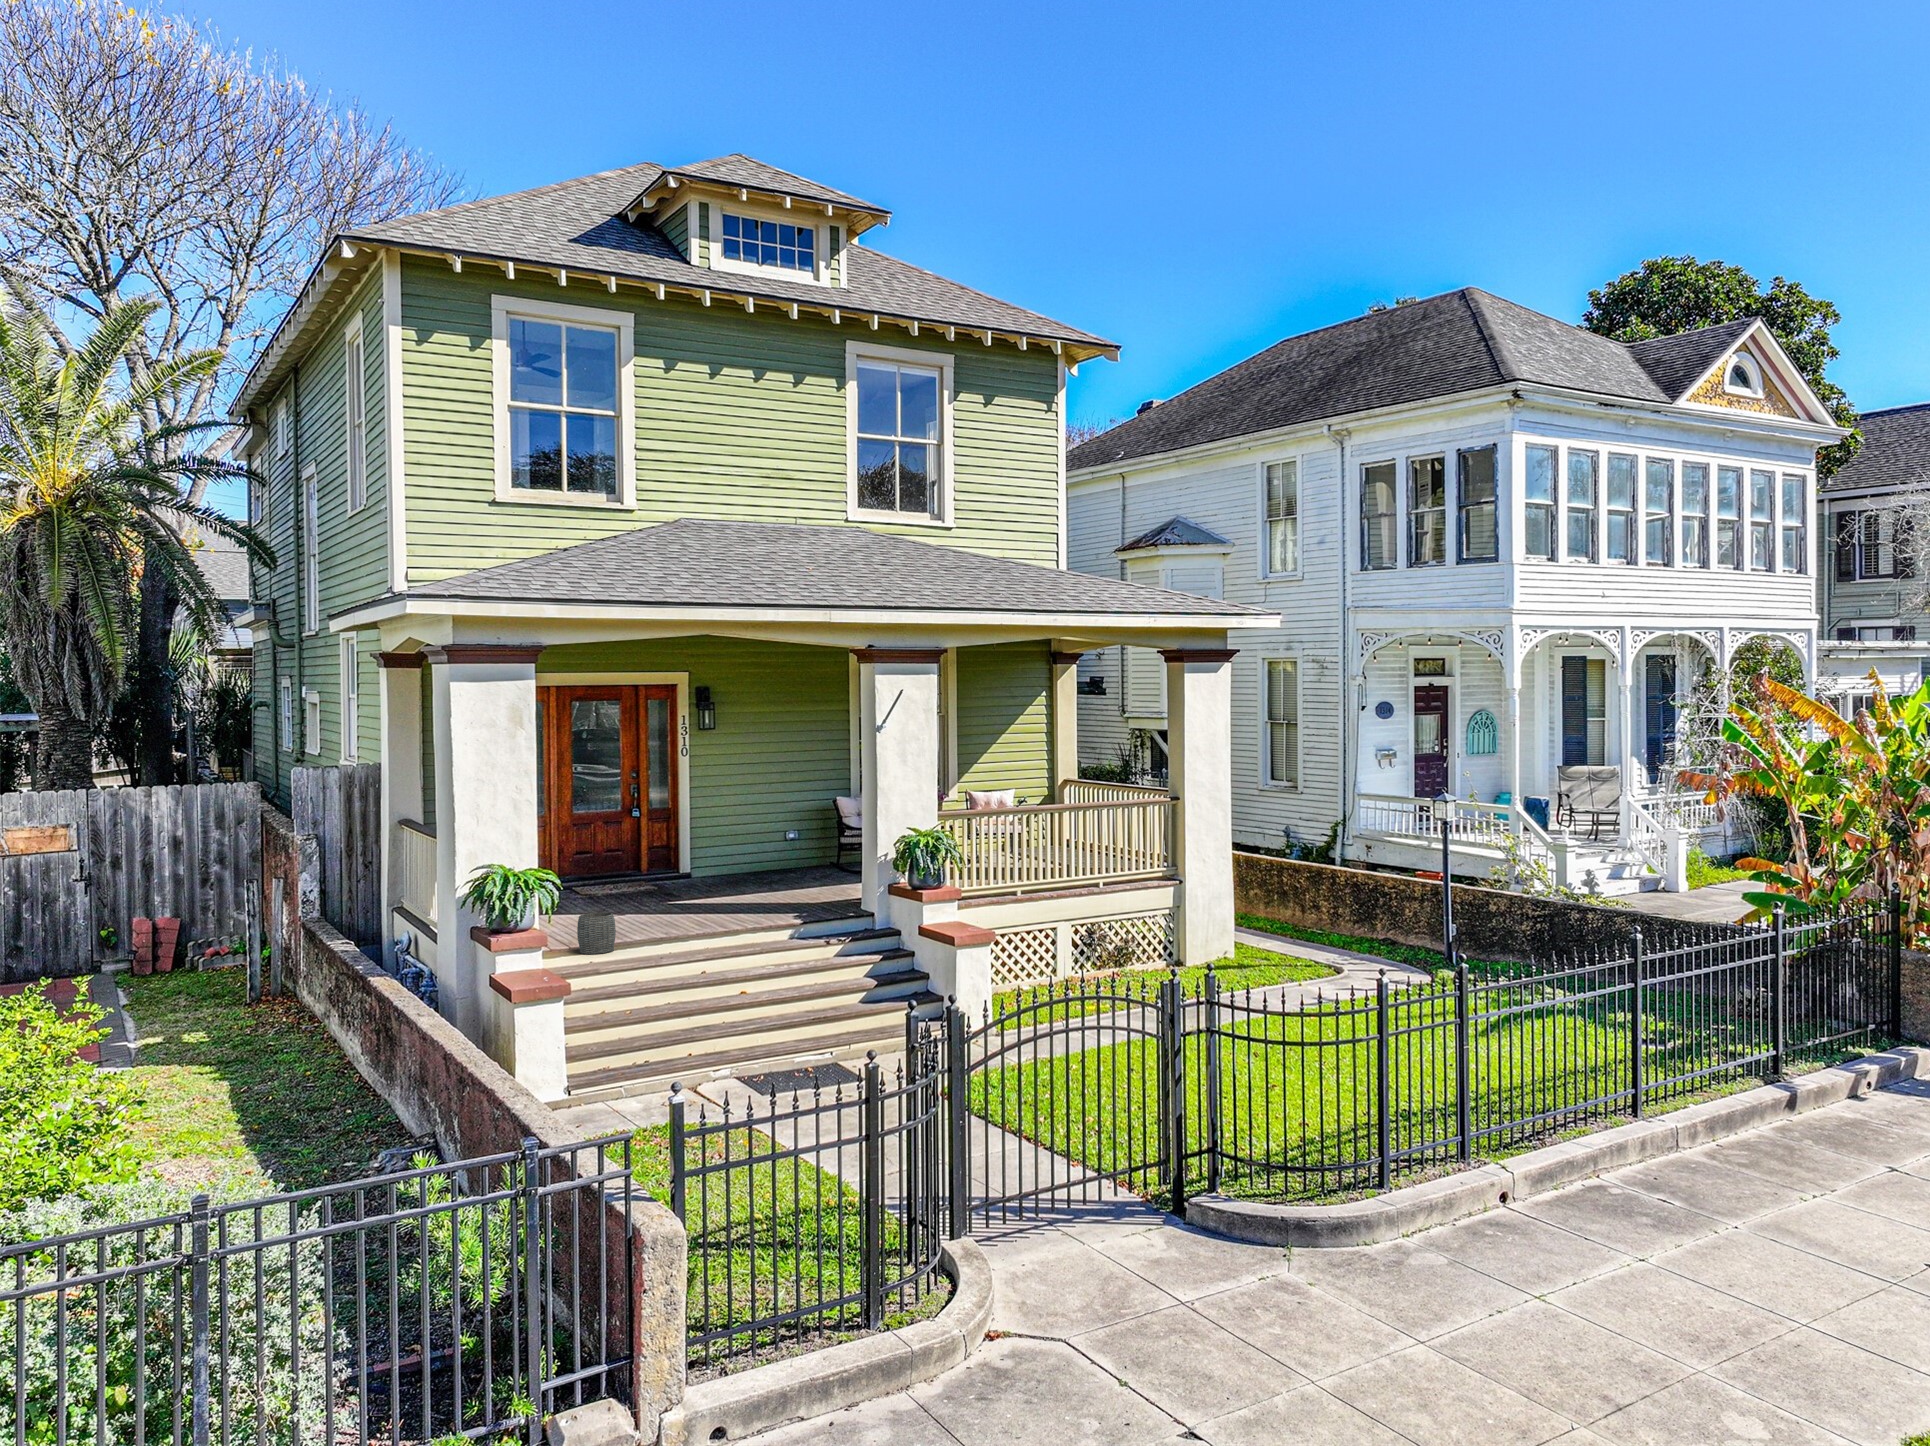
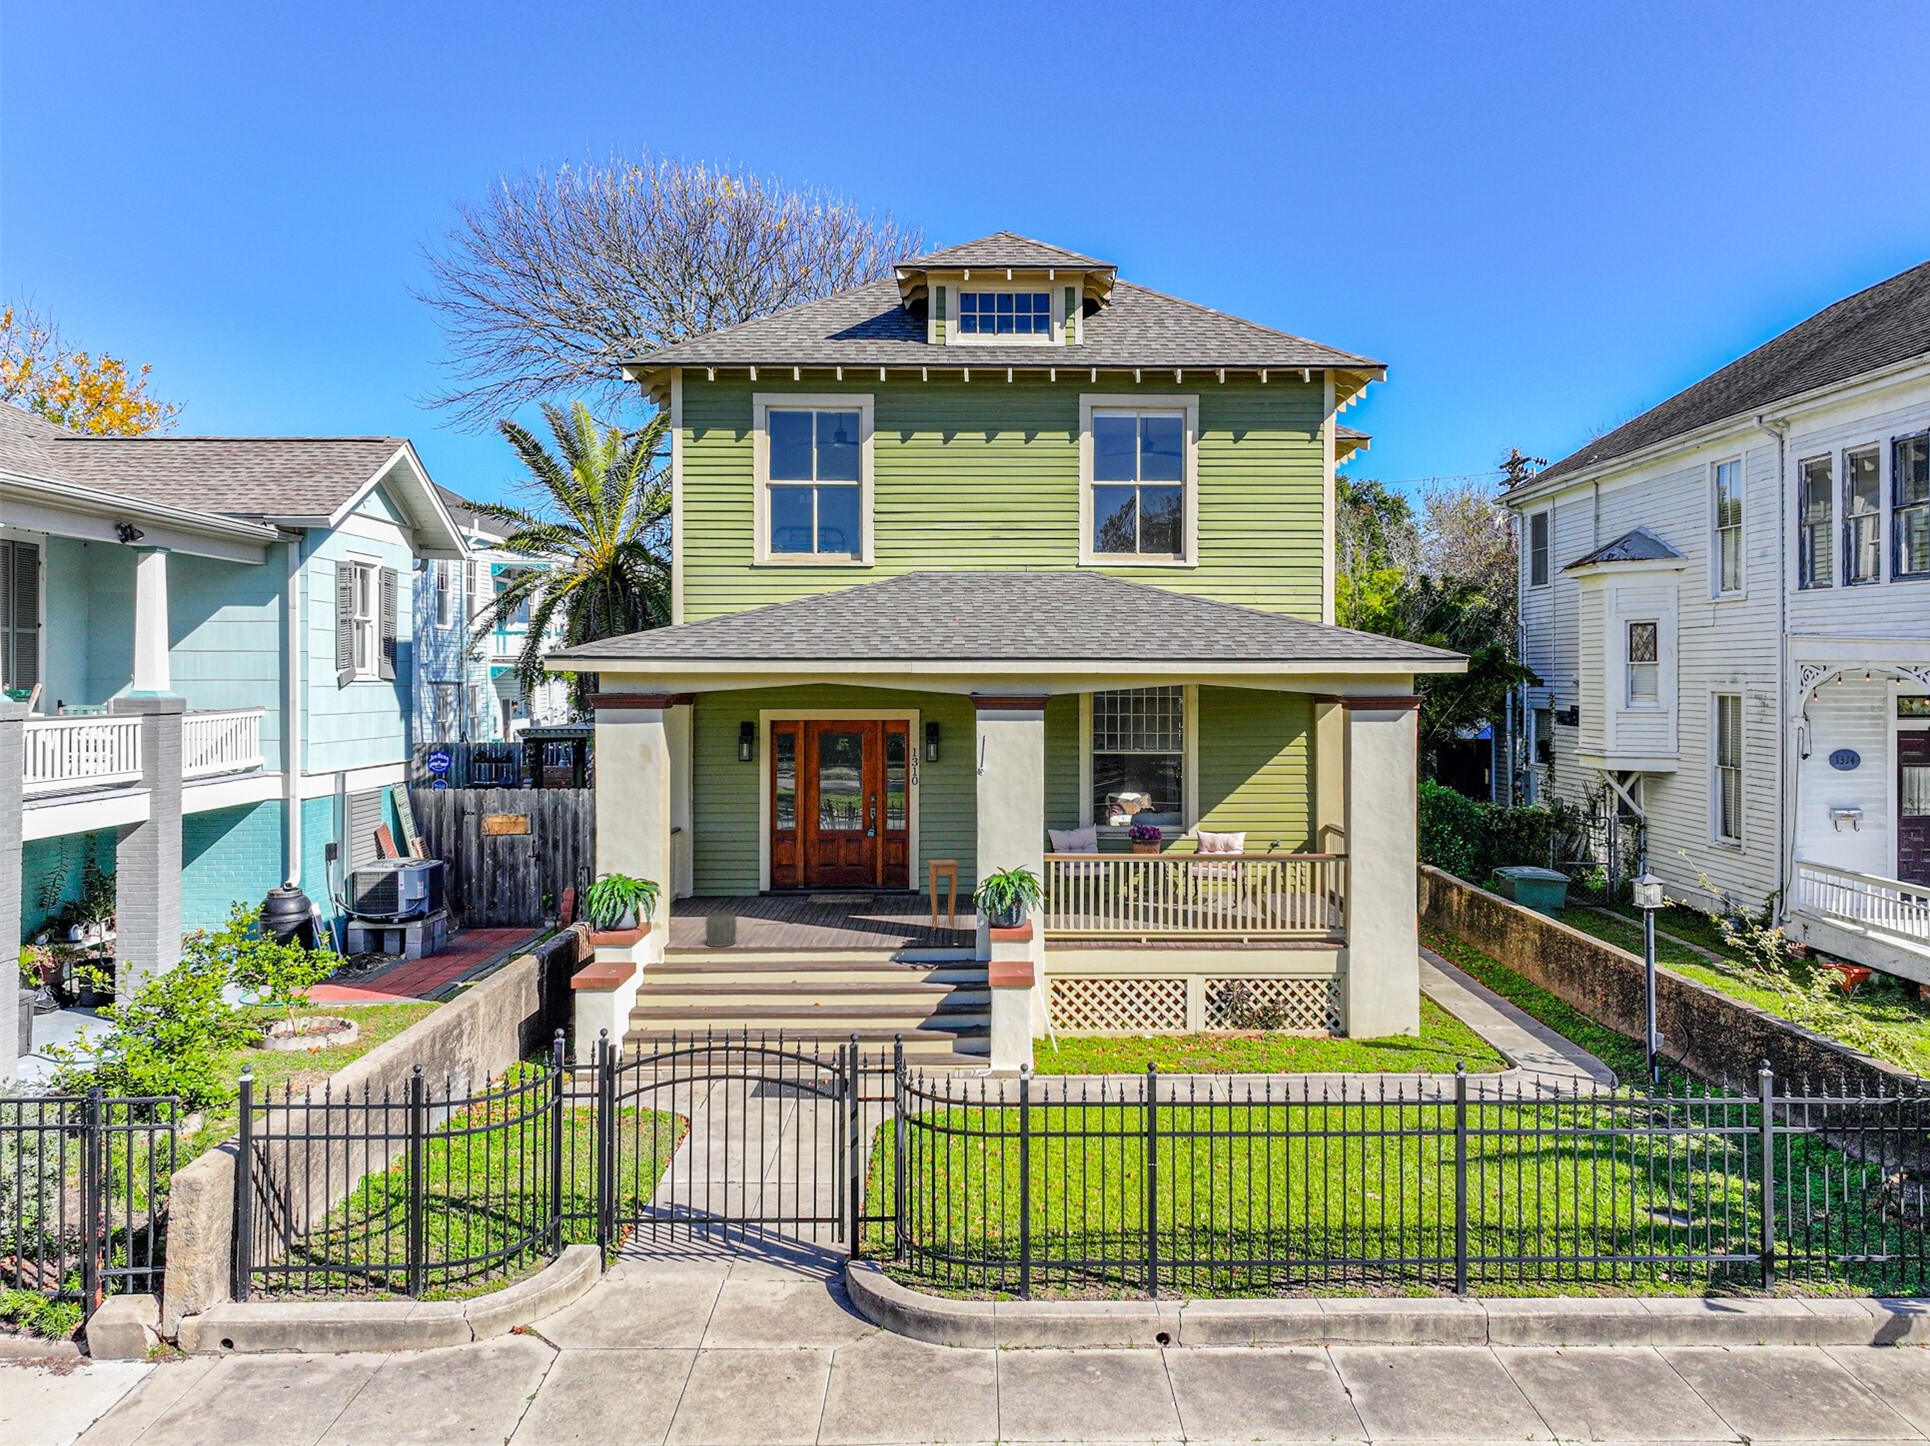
side table: none [777,836,818,914] -> present [928,860,958,931]

